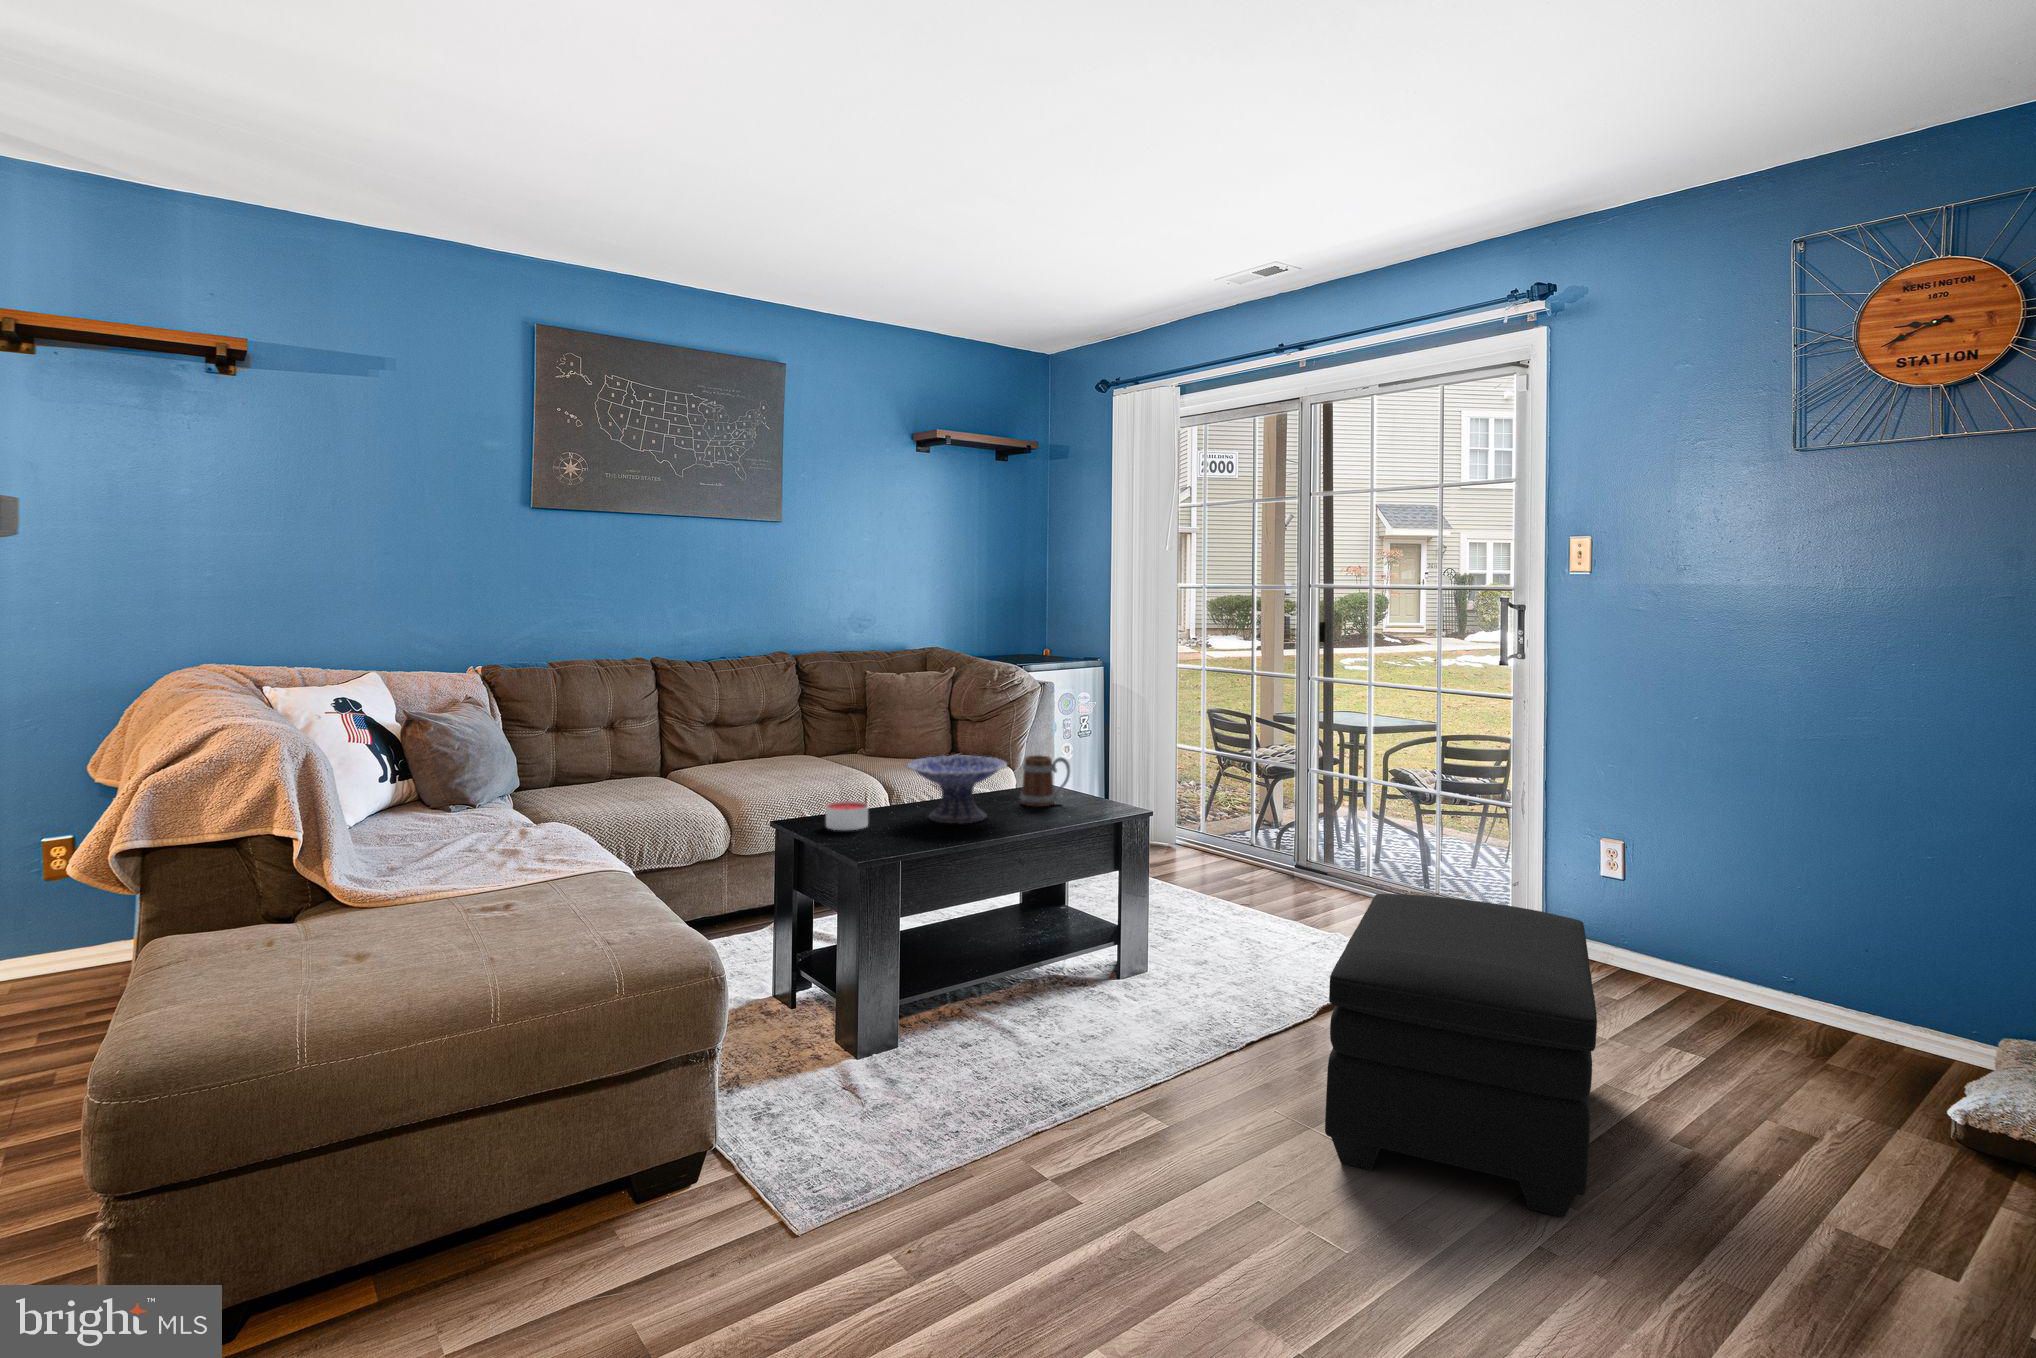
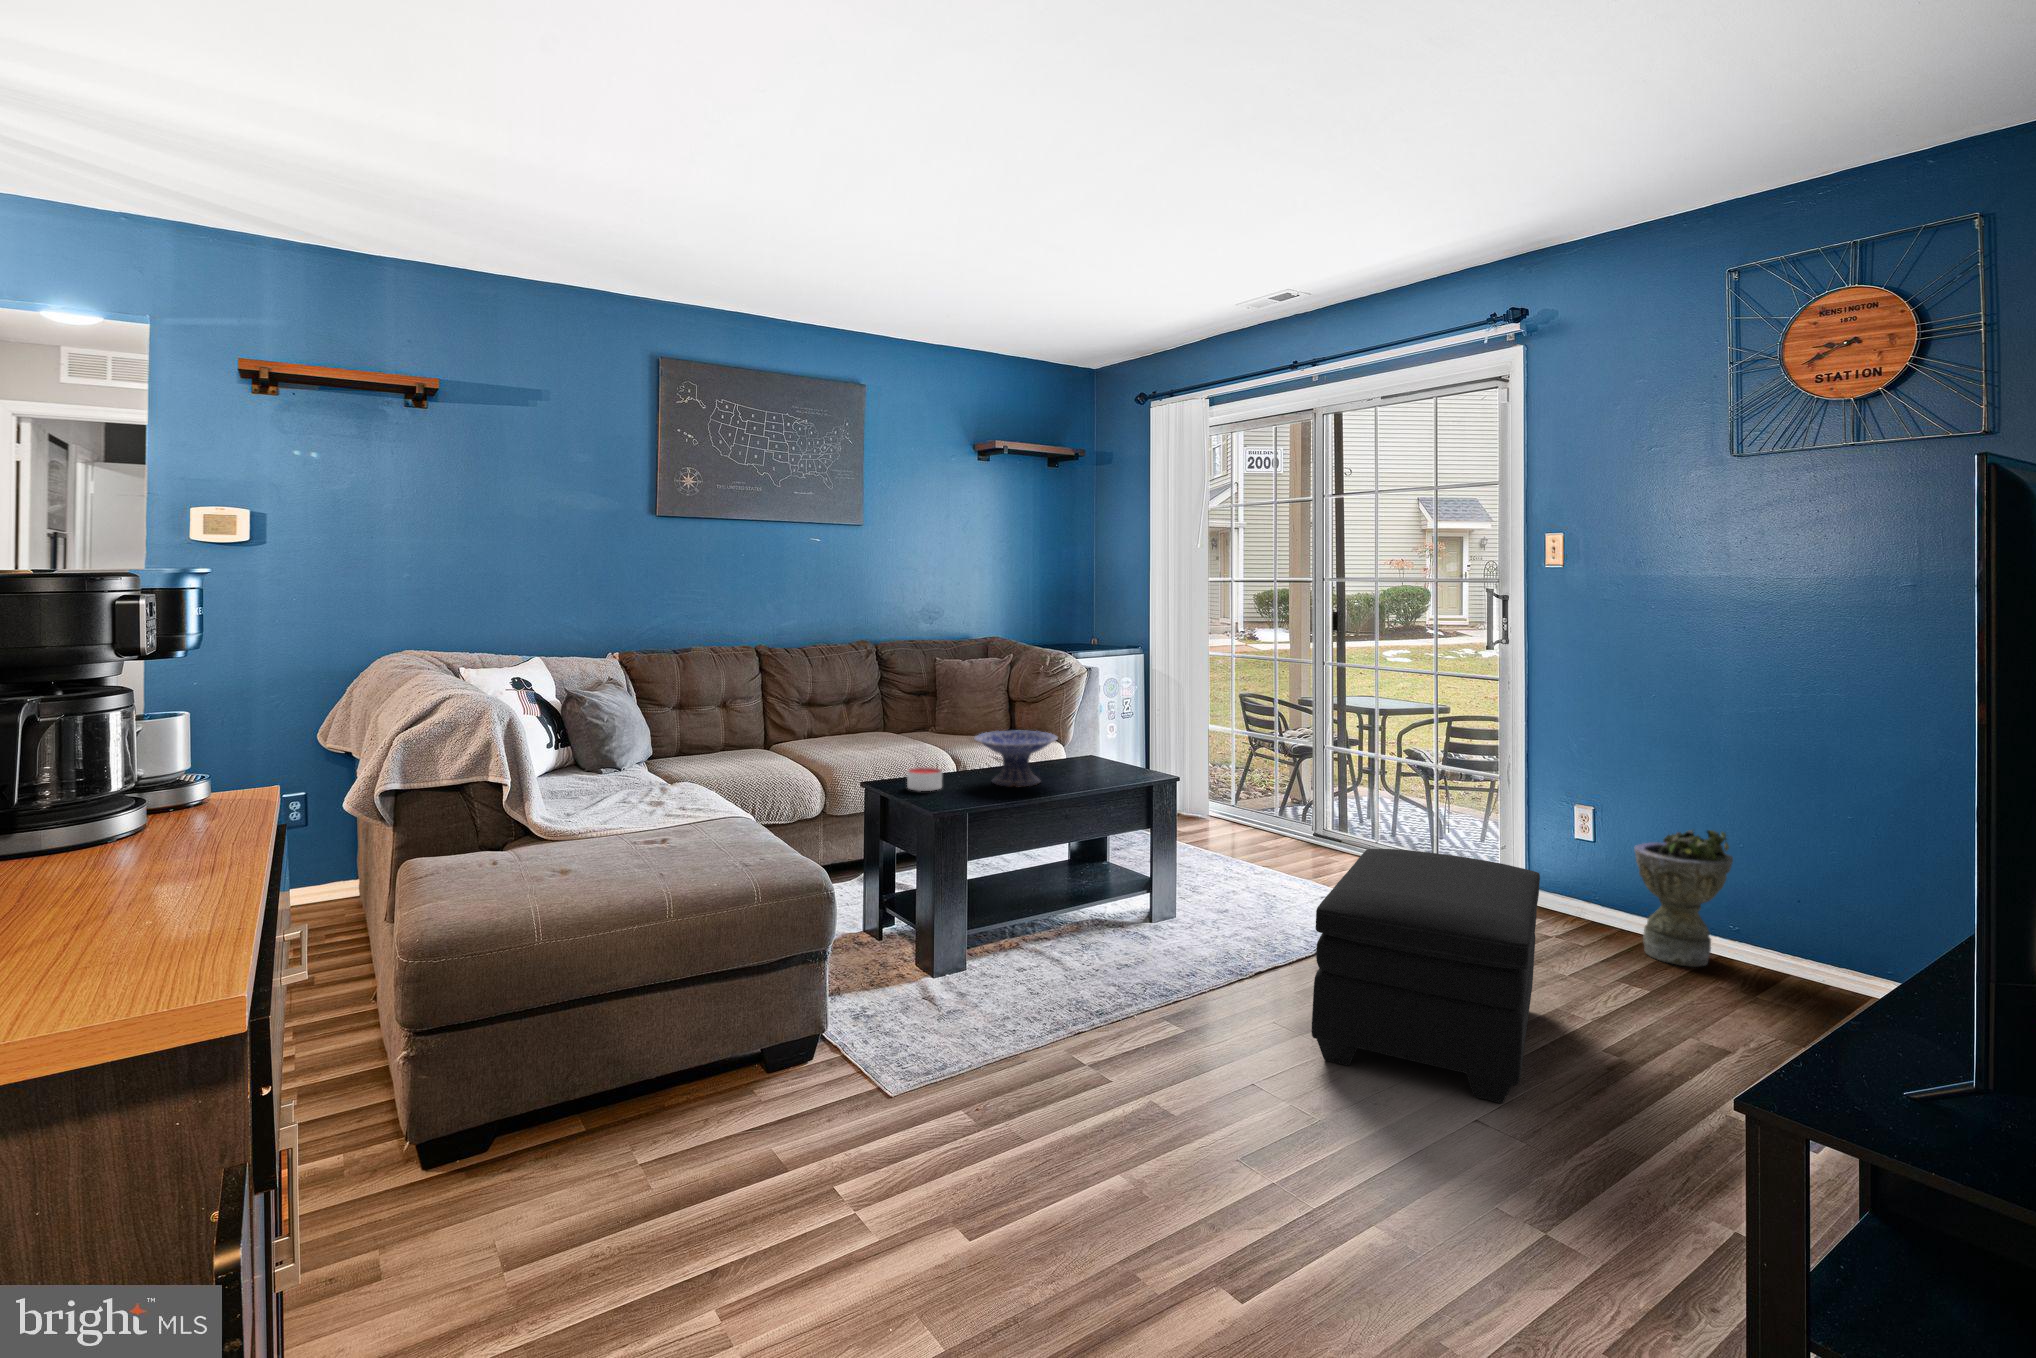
mug: present [1020,755,1070,806] -> none [1069,731,1112,774]
planter: none [1675,862,1790,1024] -> present [1635,830,1733,967]

